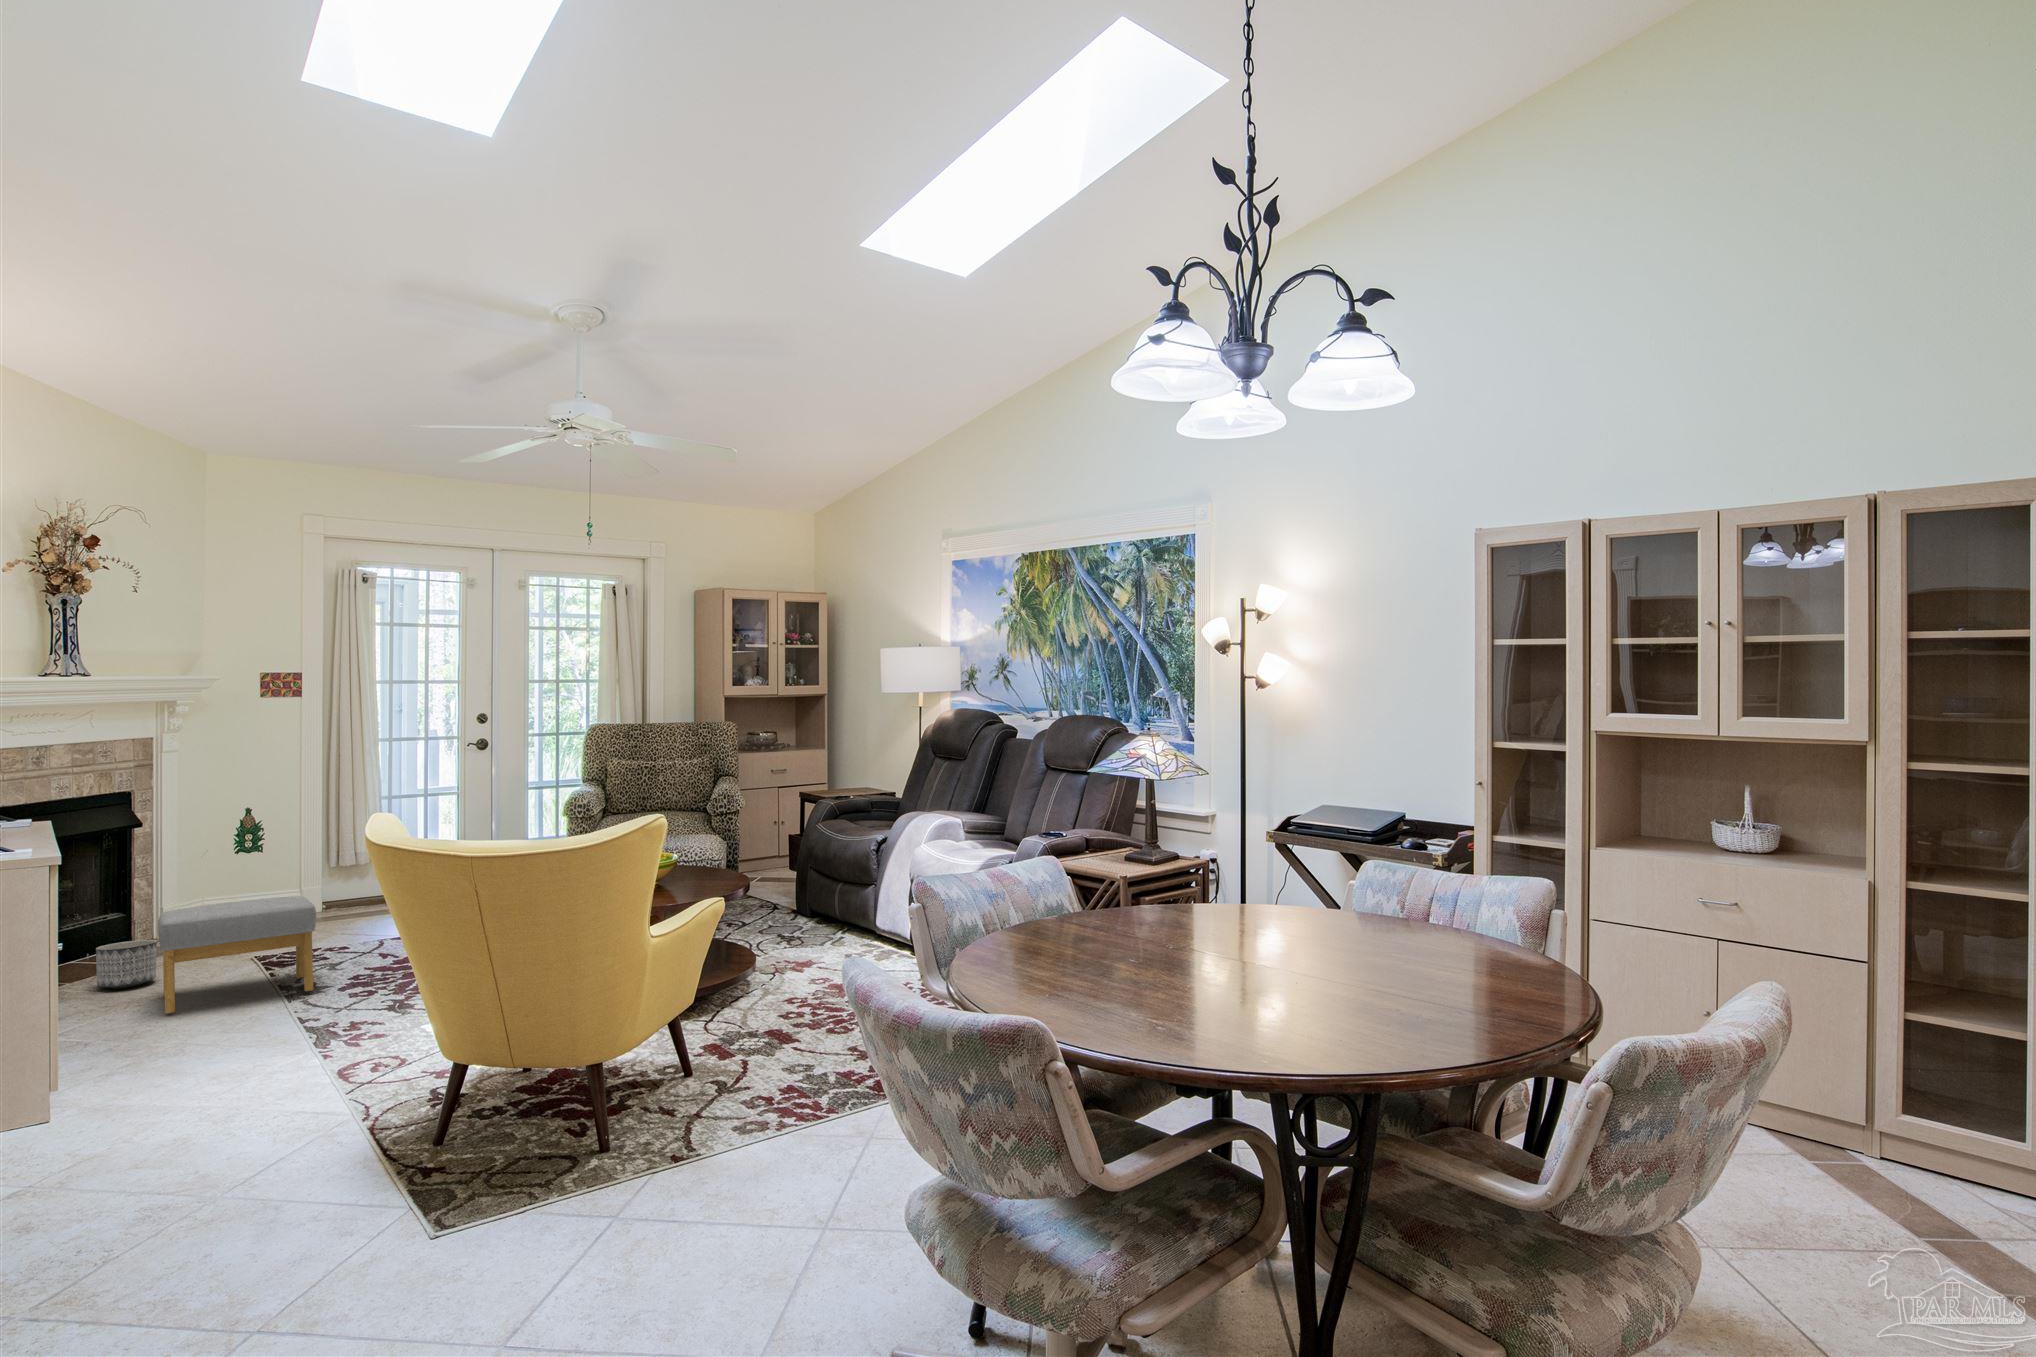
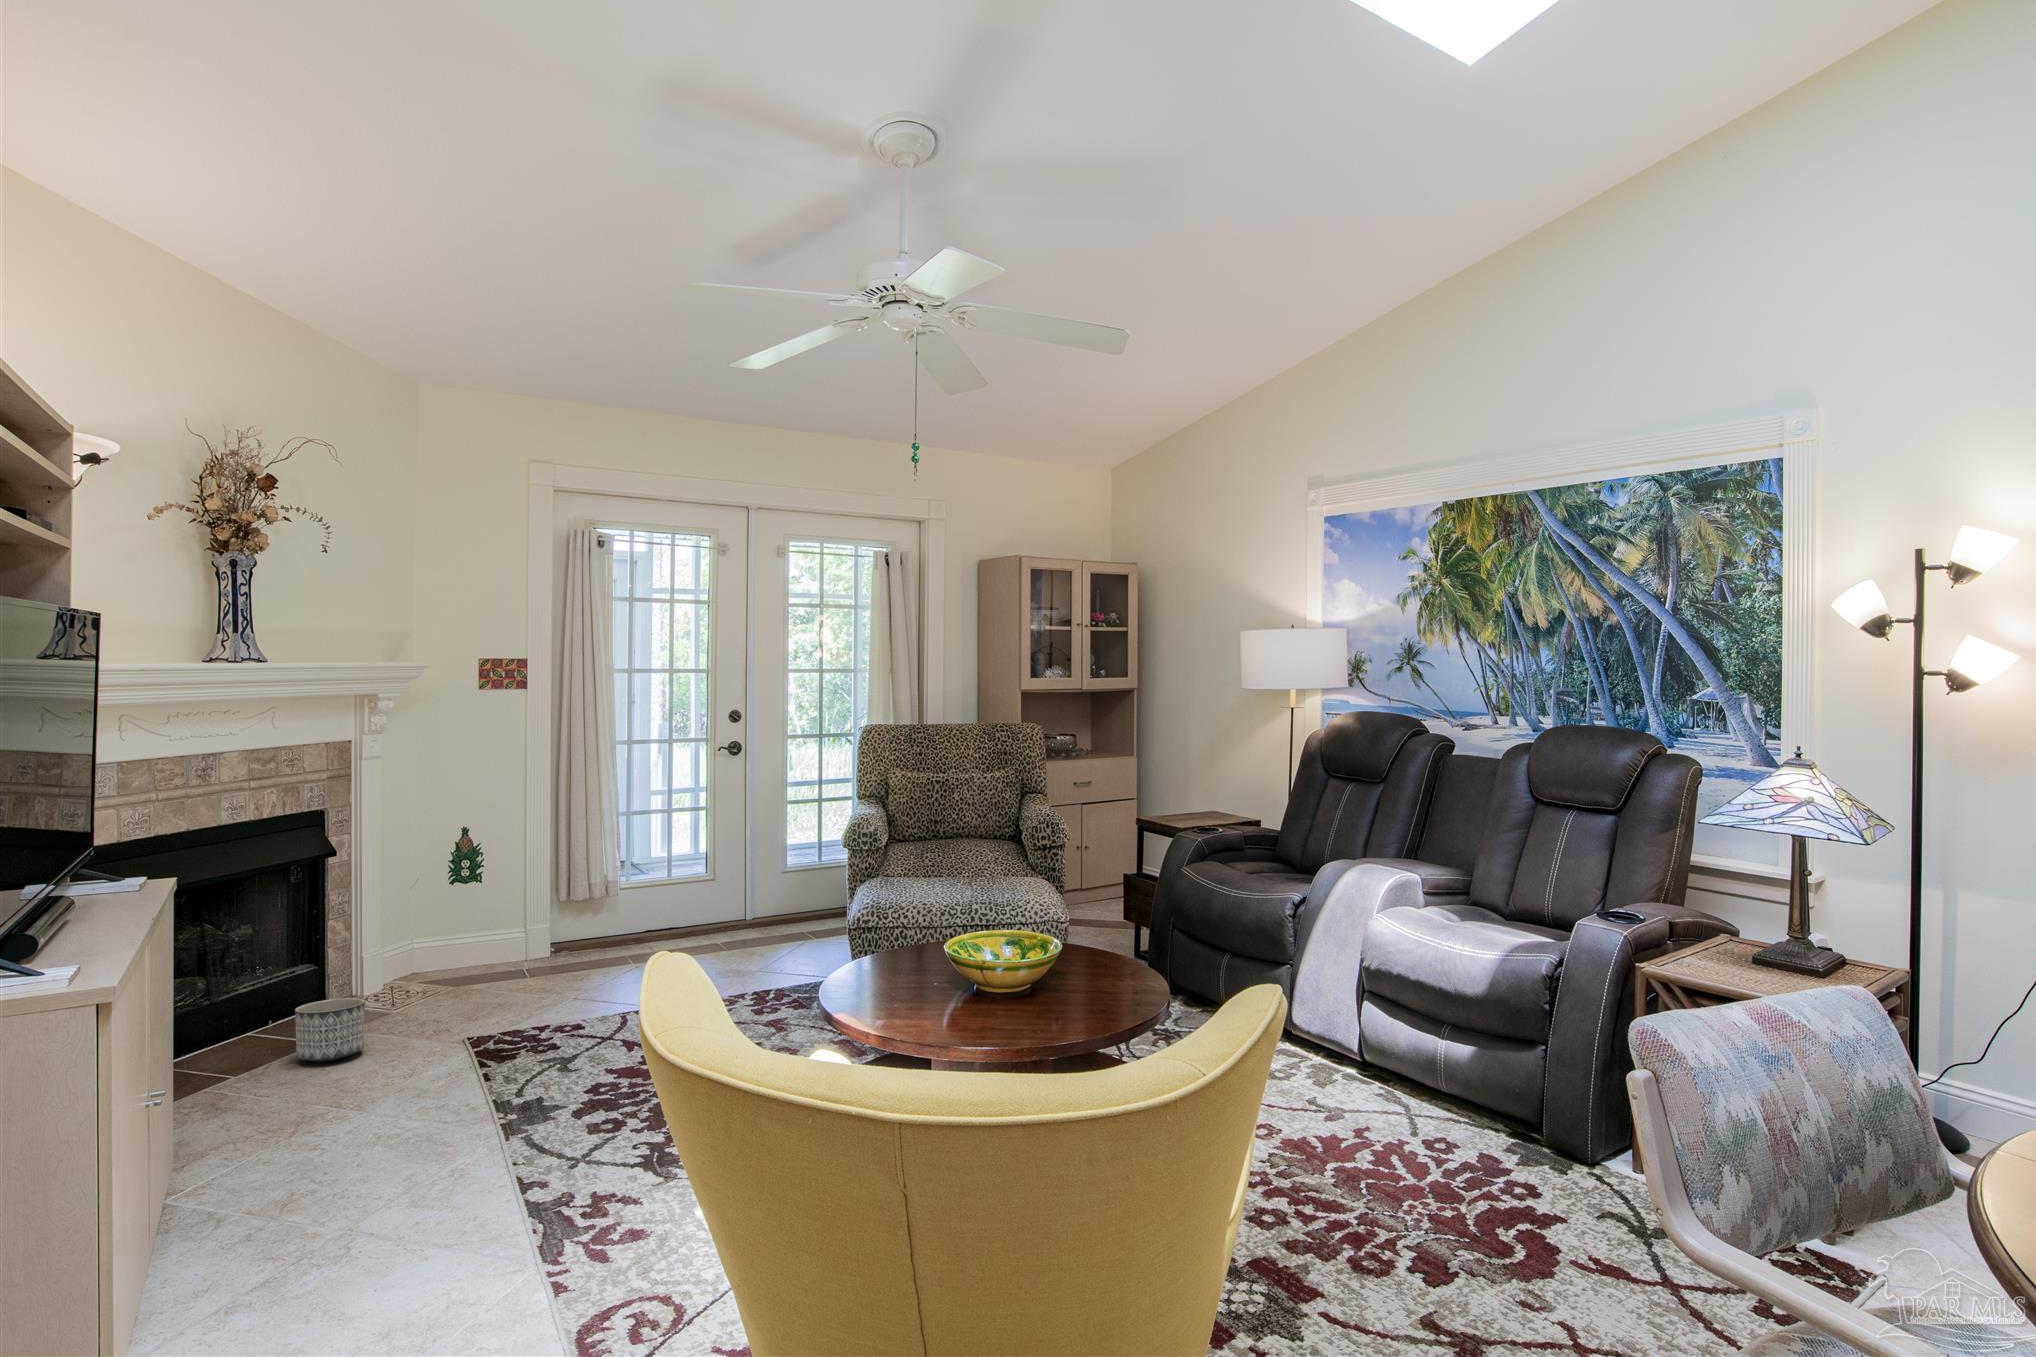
footstool: present [158,897,316,1013] -> none [364,951,551,1110]

